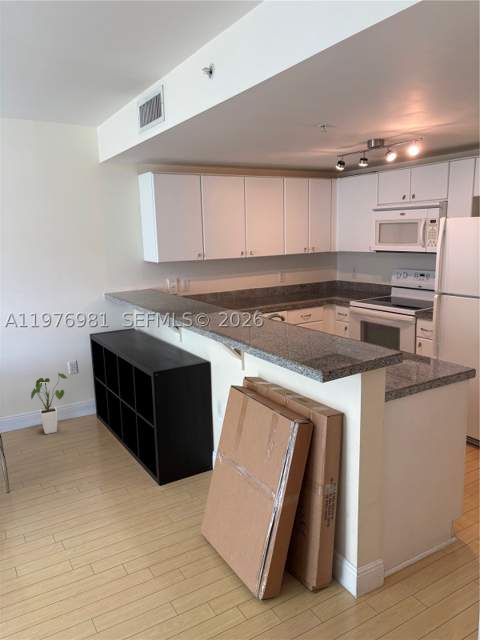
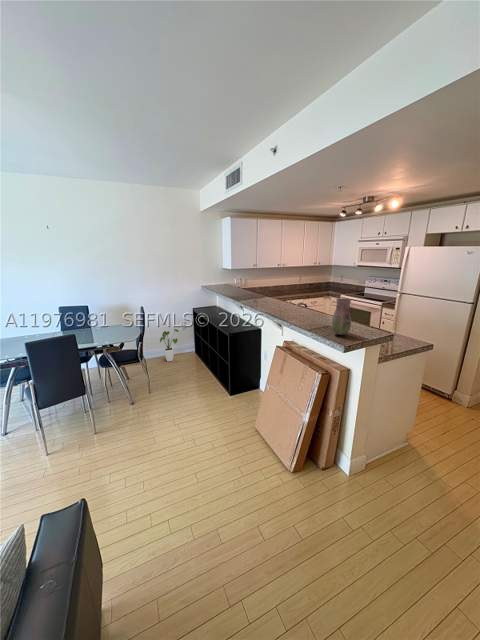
vase: none [309,297,338,356] -> present [332,298,351,335]

